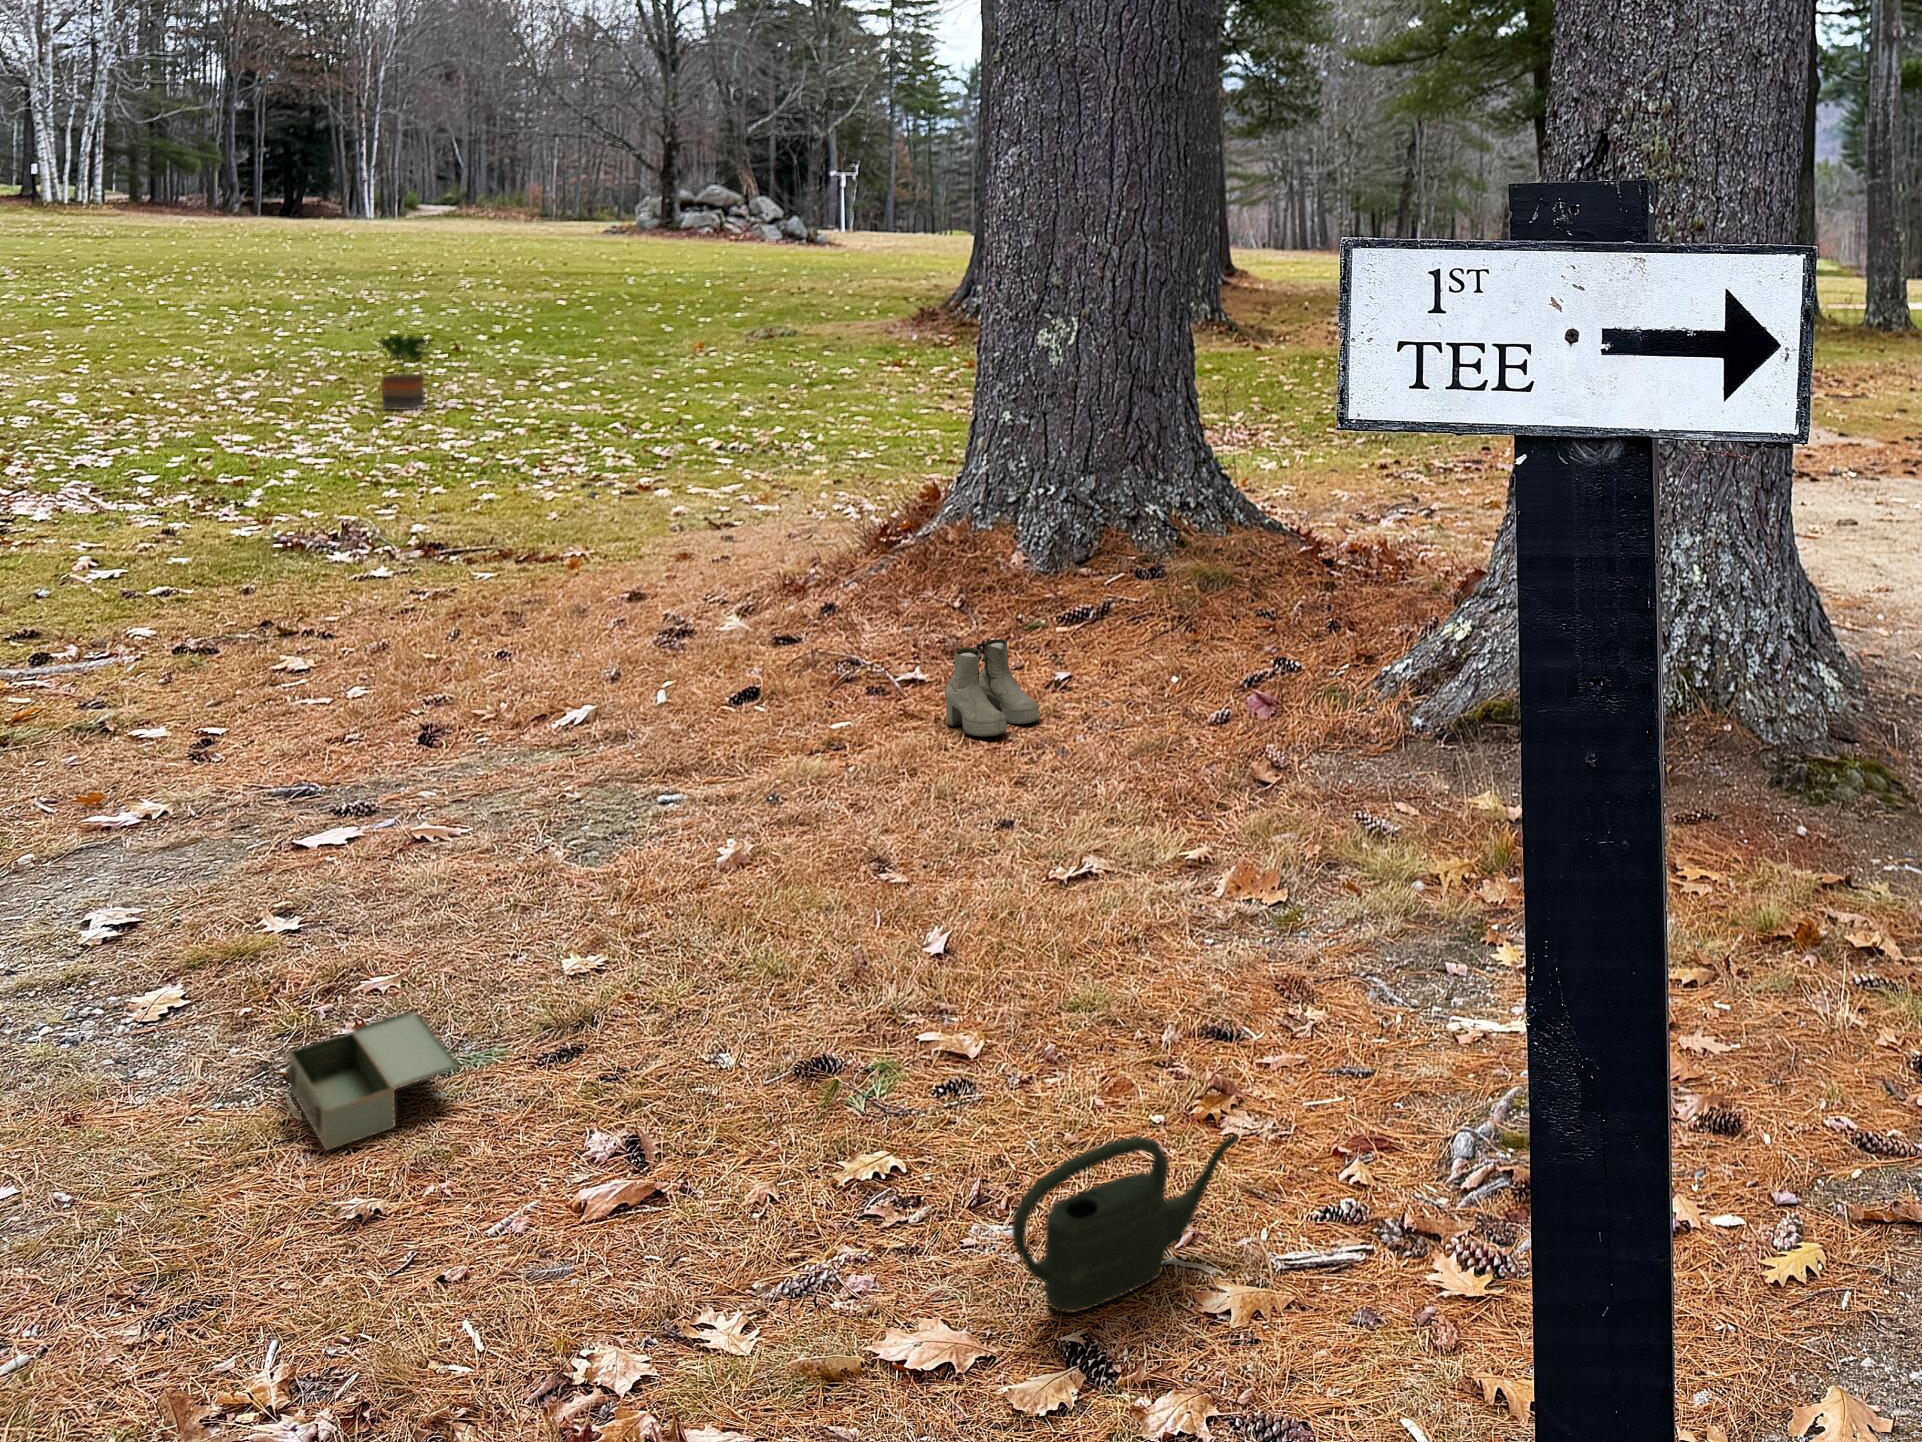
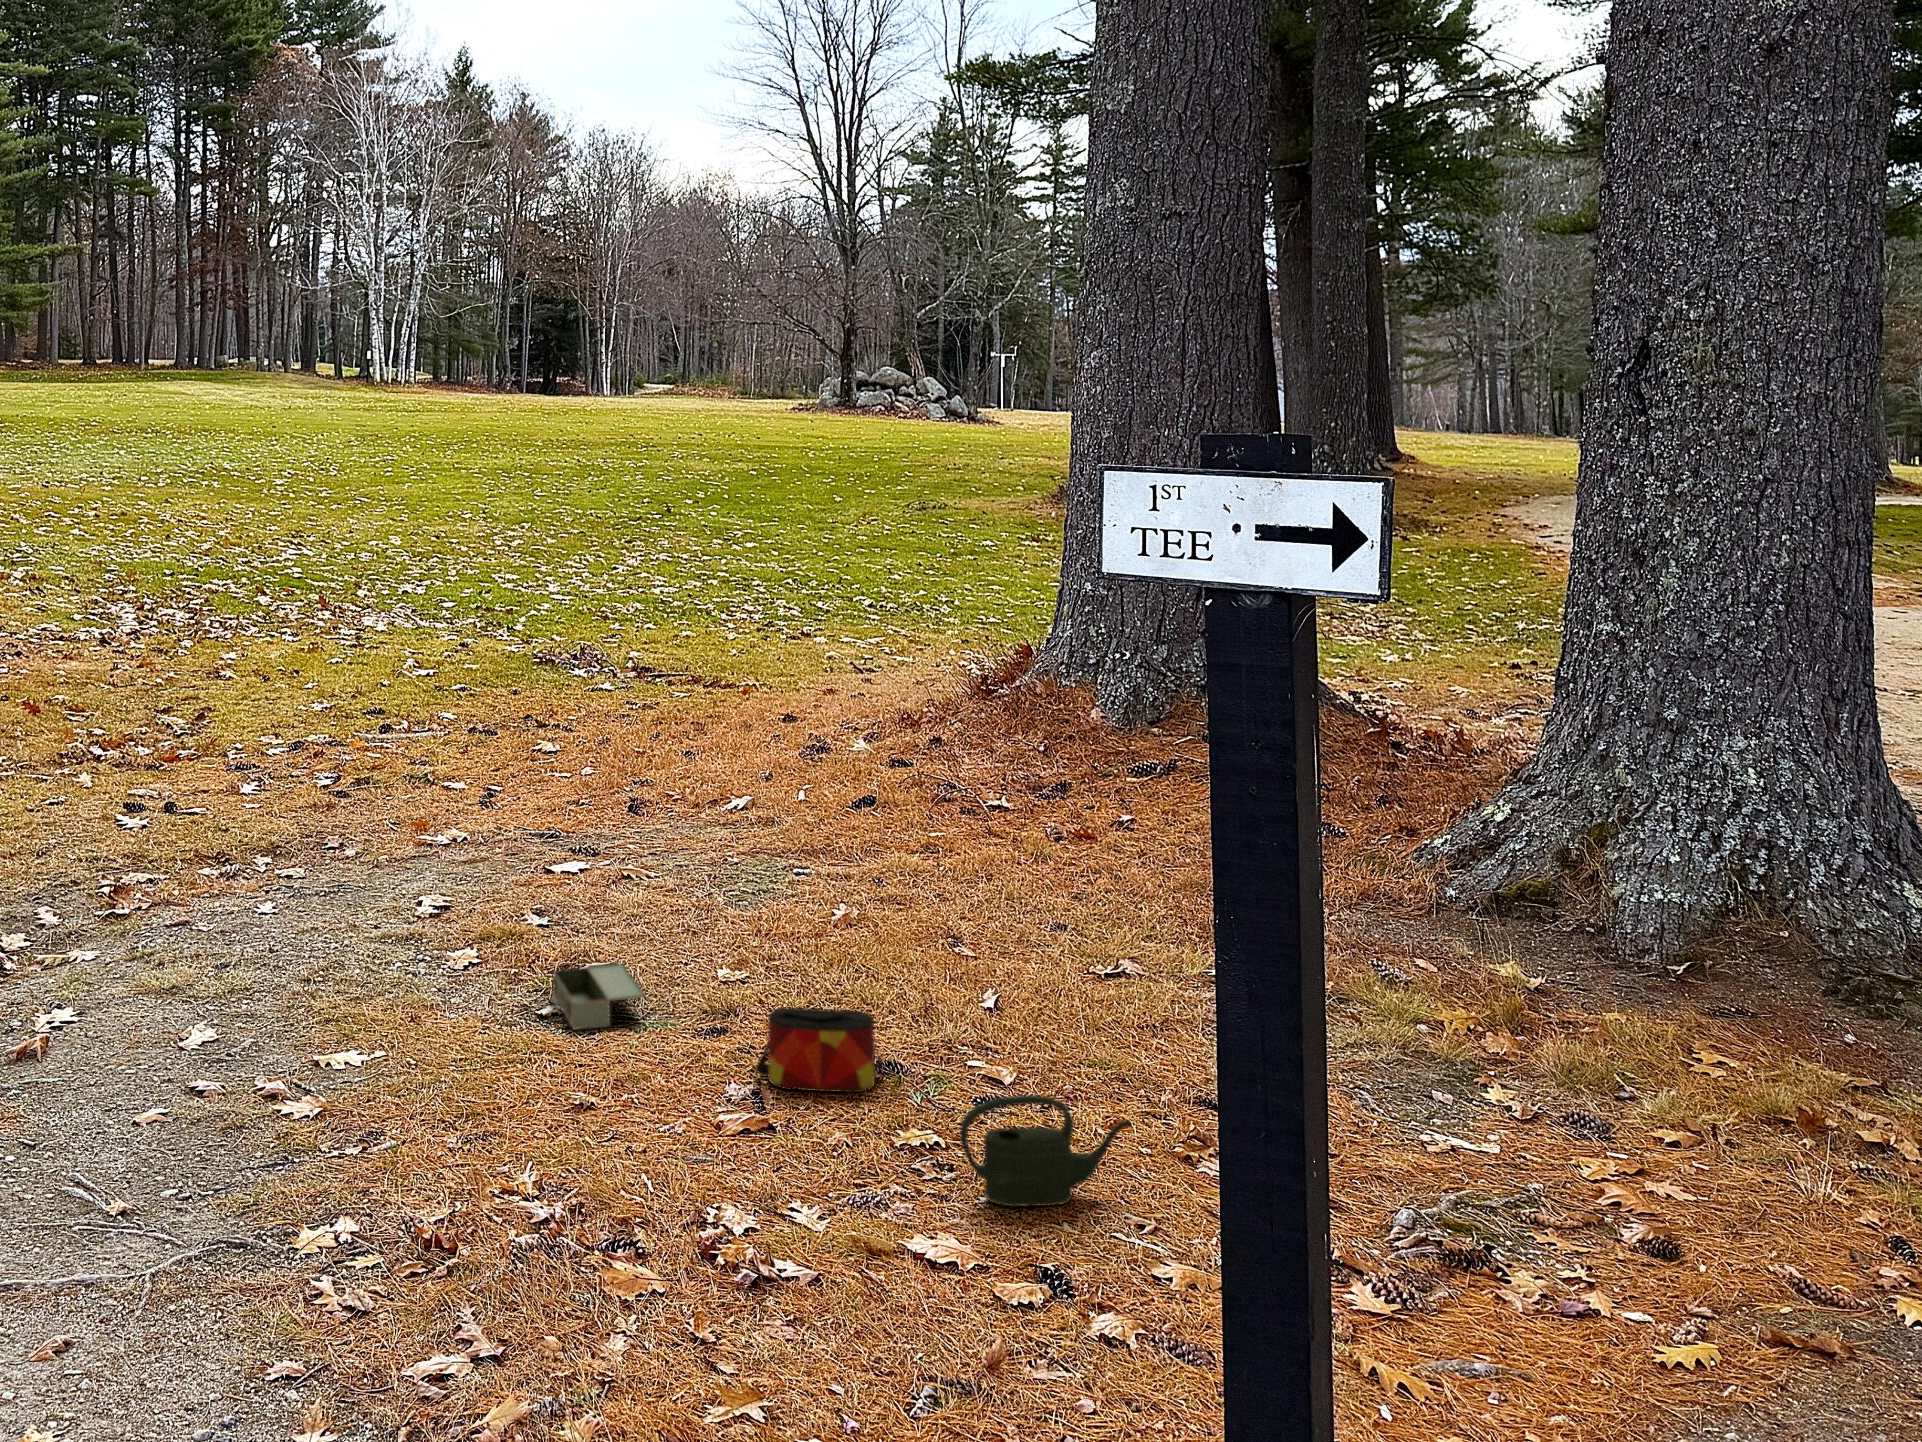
potted tree: present [379,334,433,410] -> none [602,485,646,554]
boots: present [945,639,1039,737] -> none [1010,777,1090,860]
bag: none [653,1031,851,1178] -> present [756,1007,882,1093]

